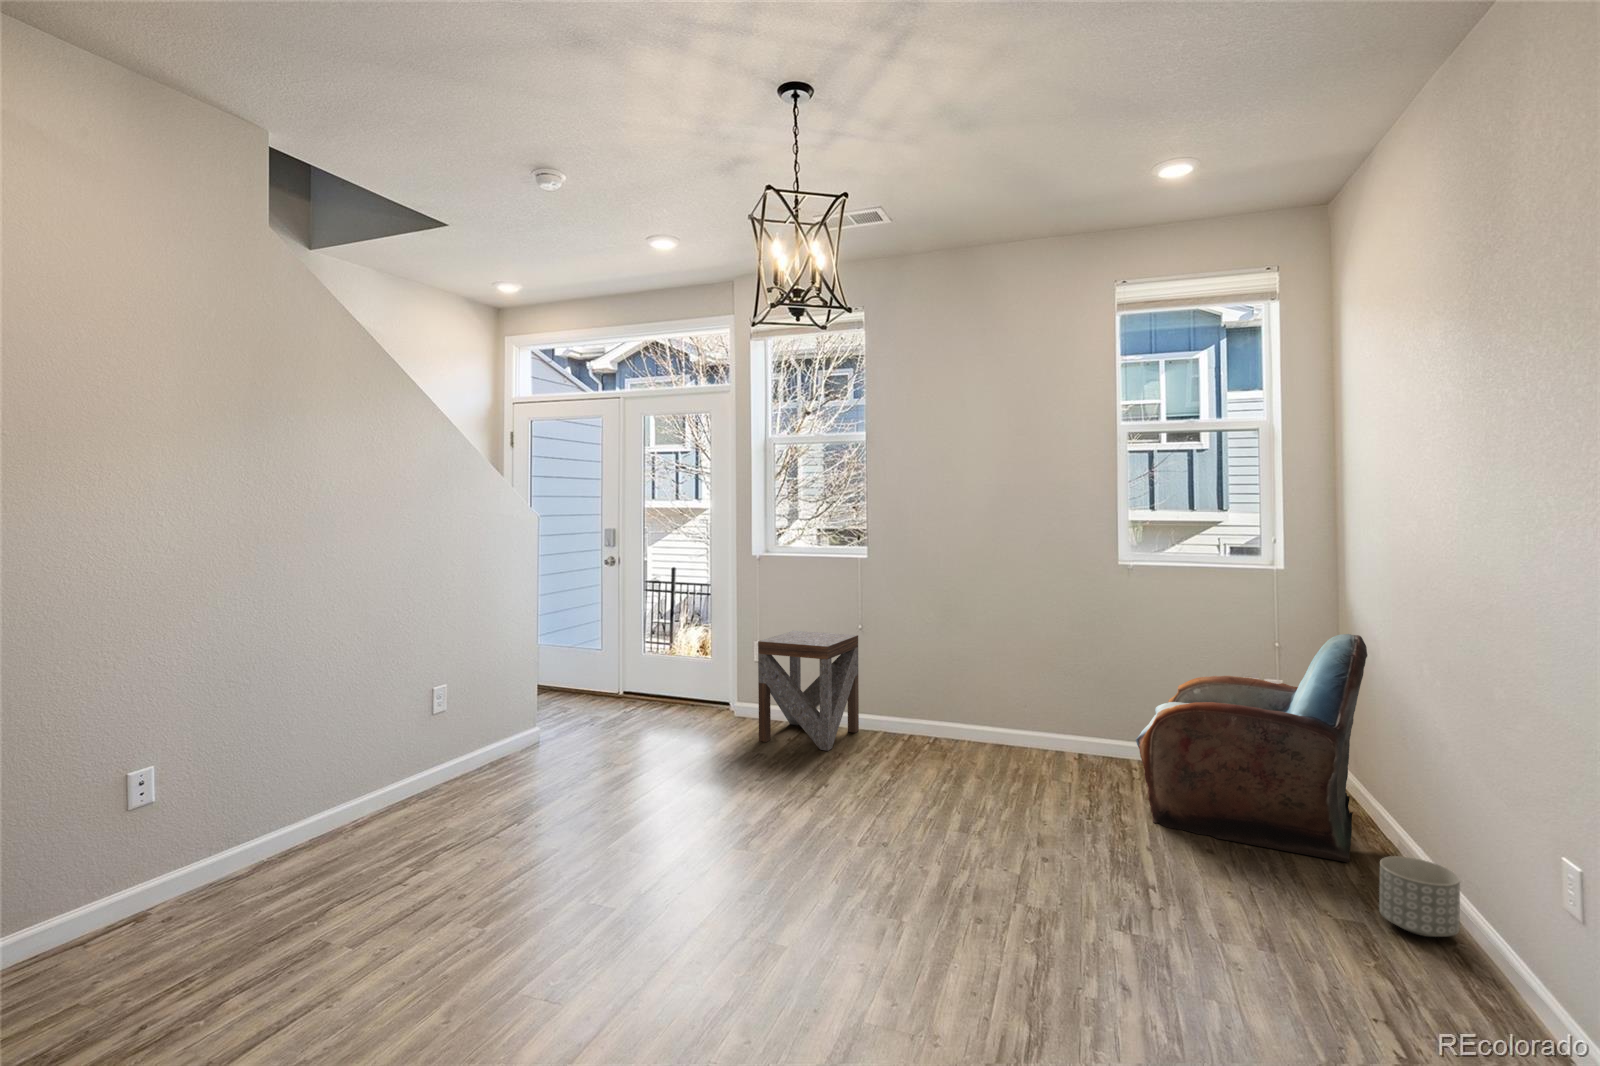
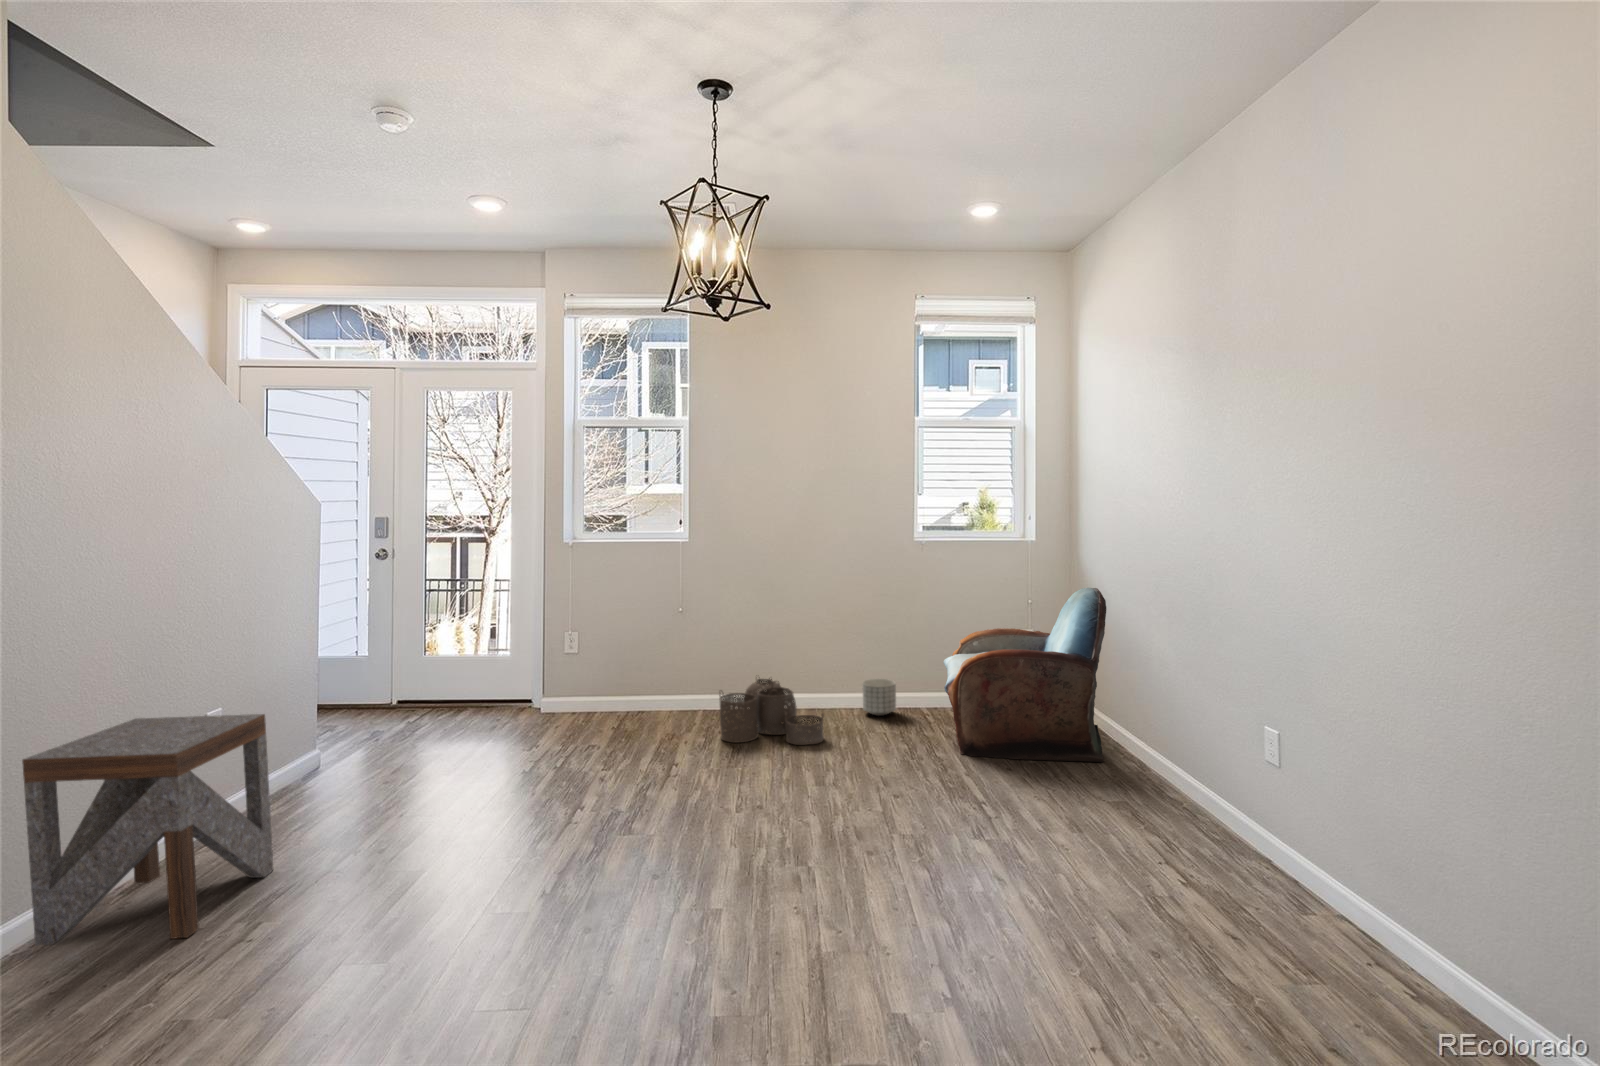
side table: present [758,631,859,751] -> present [22,714,273,945]
woven basket: none [888,702,997,785] -> present [719,678,824,745]
planter: present [1379,856,1460,937] -> present [862,679,896,716]

